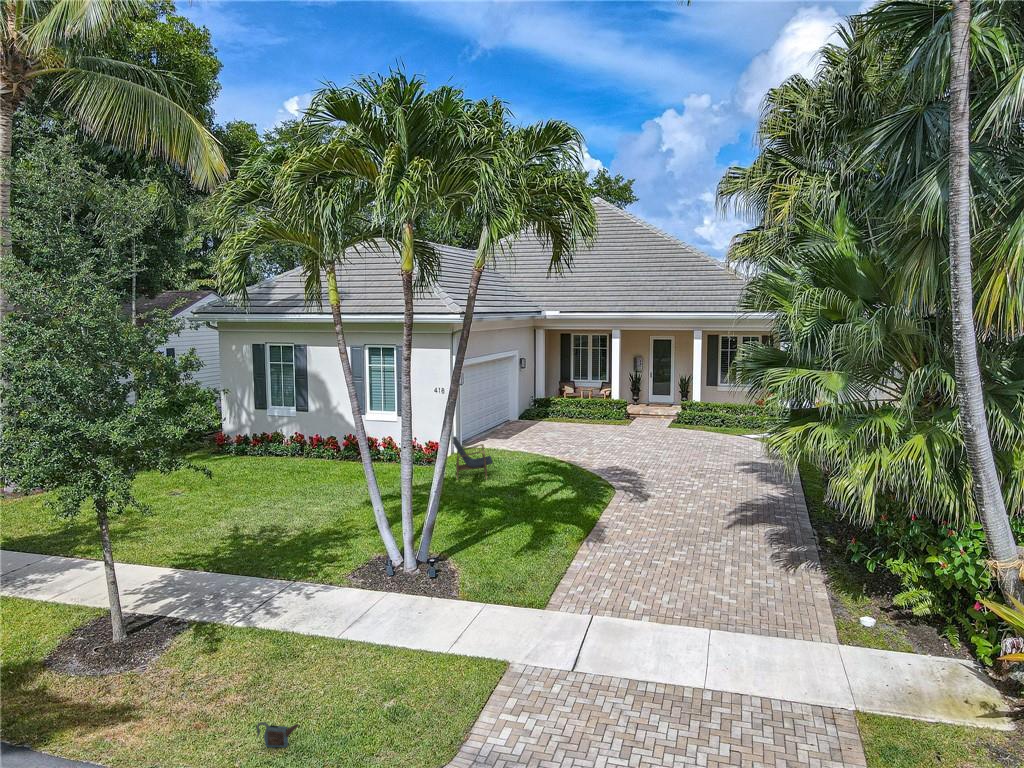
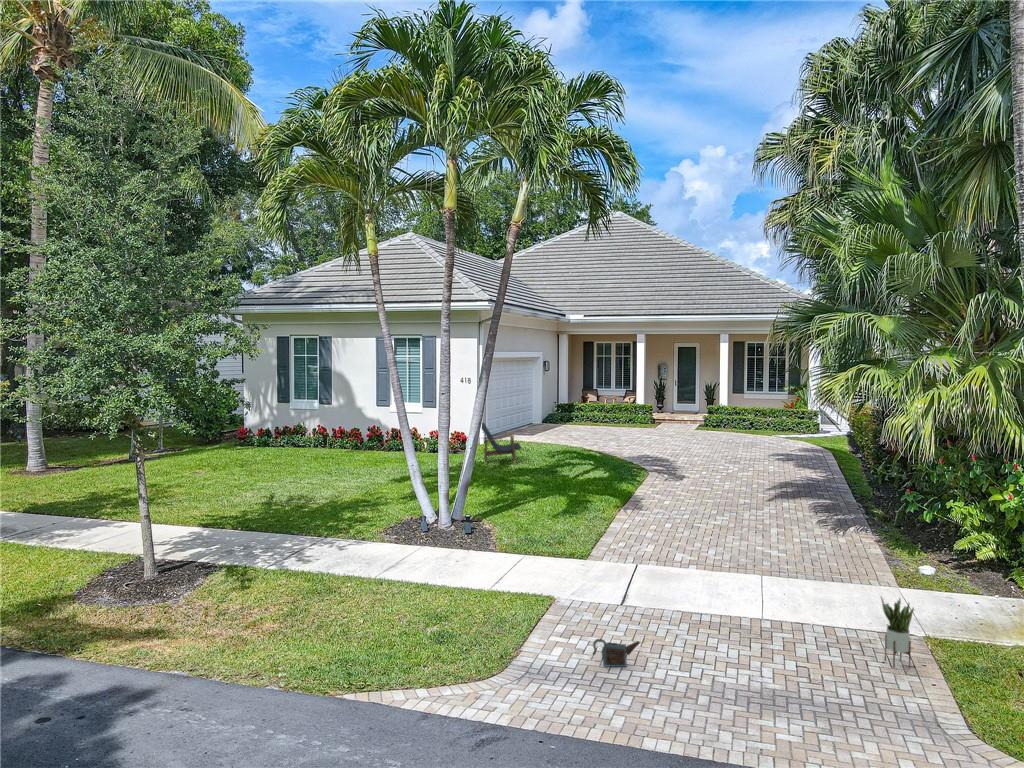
potted plant: none [807,683,837,750] -> present [881,597,914,667]
watering can: present [256,722,299,747] -> present [593,639,640,667]

